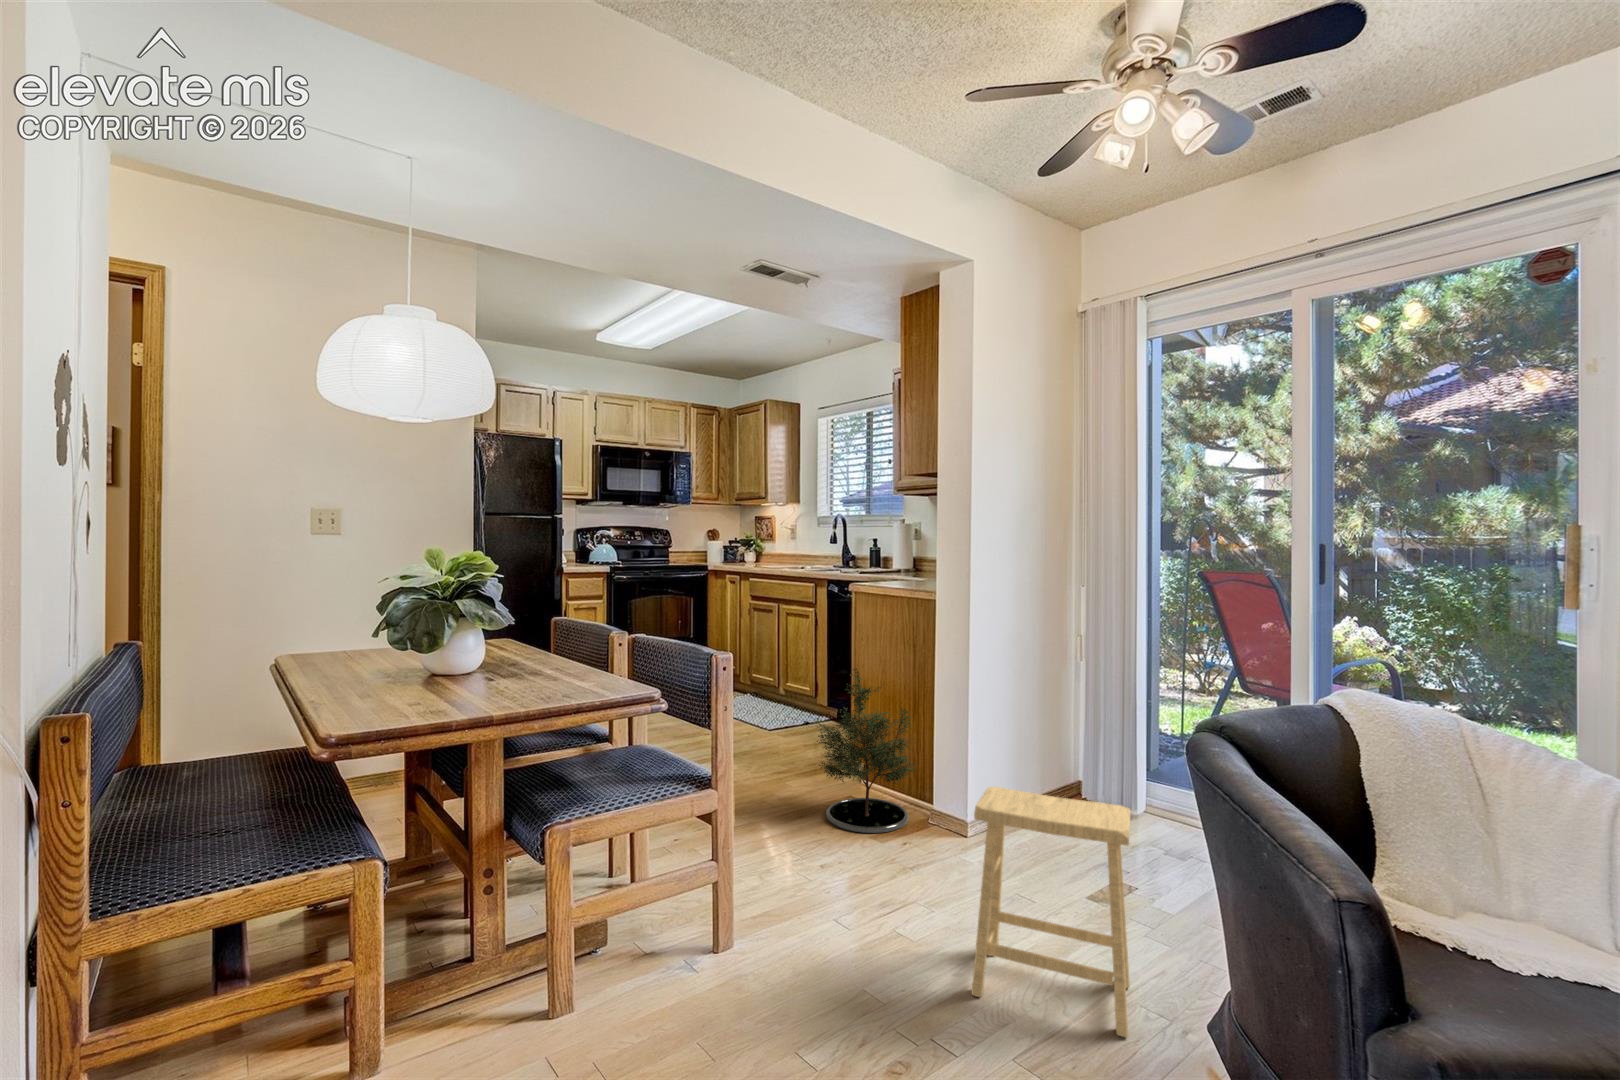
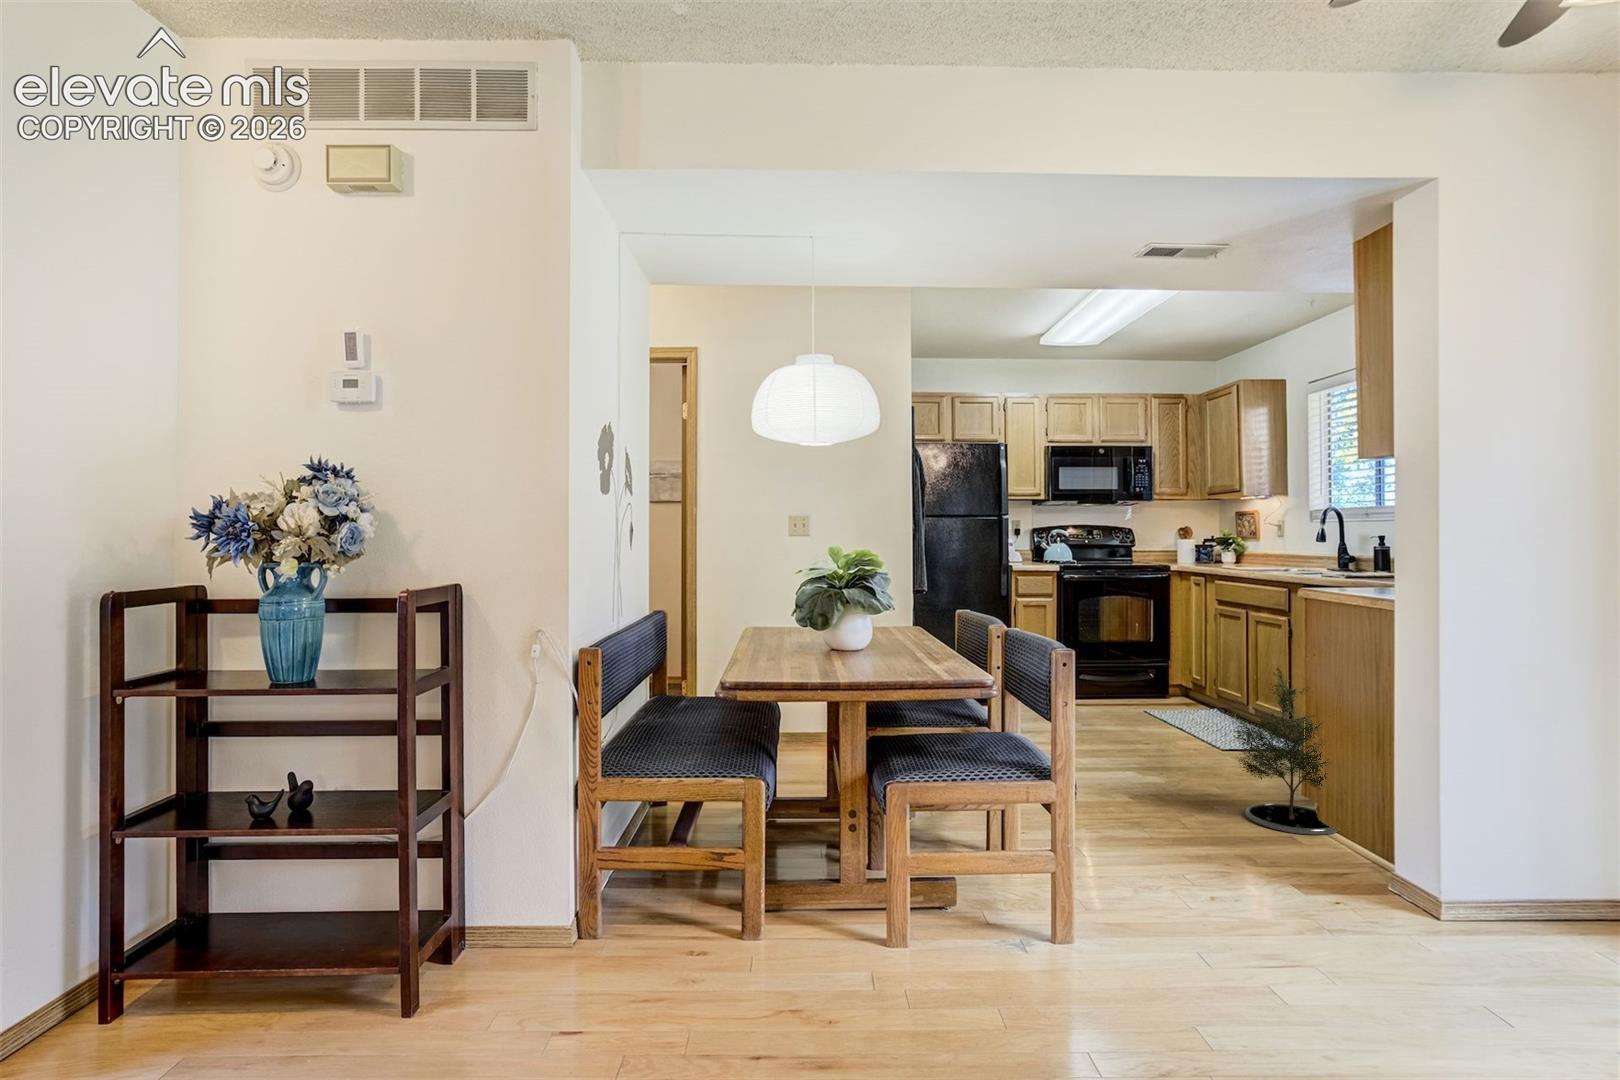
footstool: present [972,787,1130,1037] -> none [1314,769,1505,1001]

